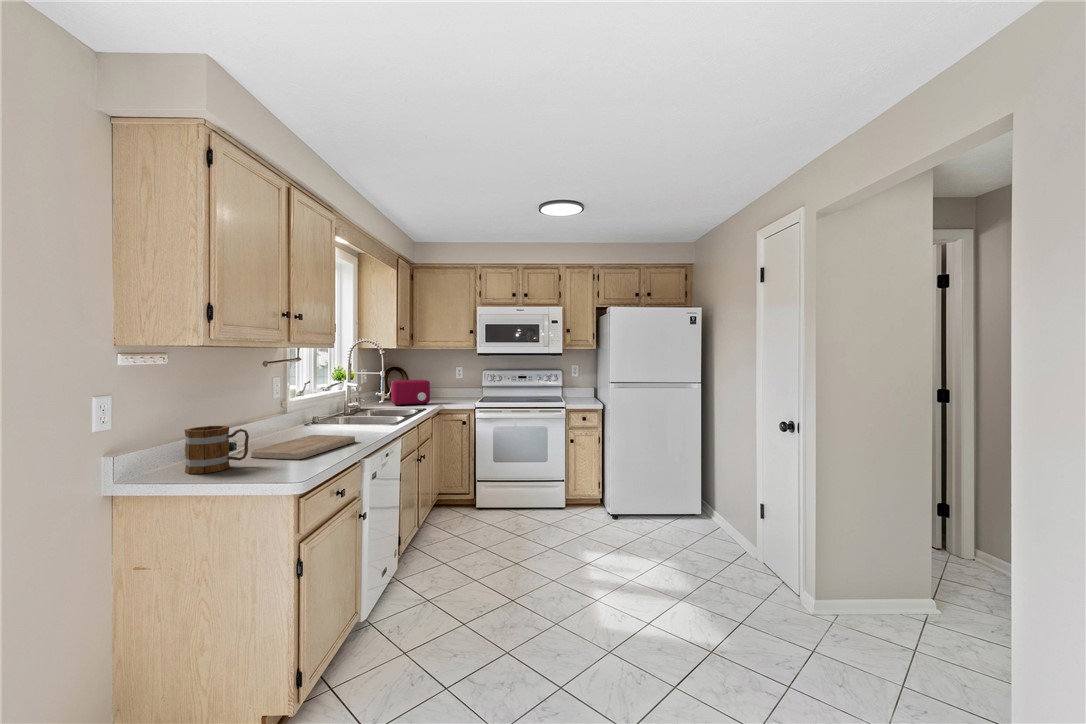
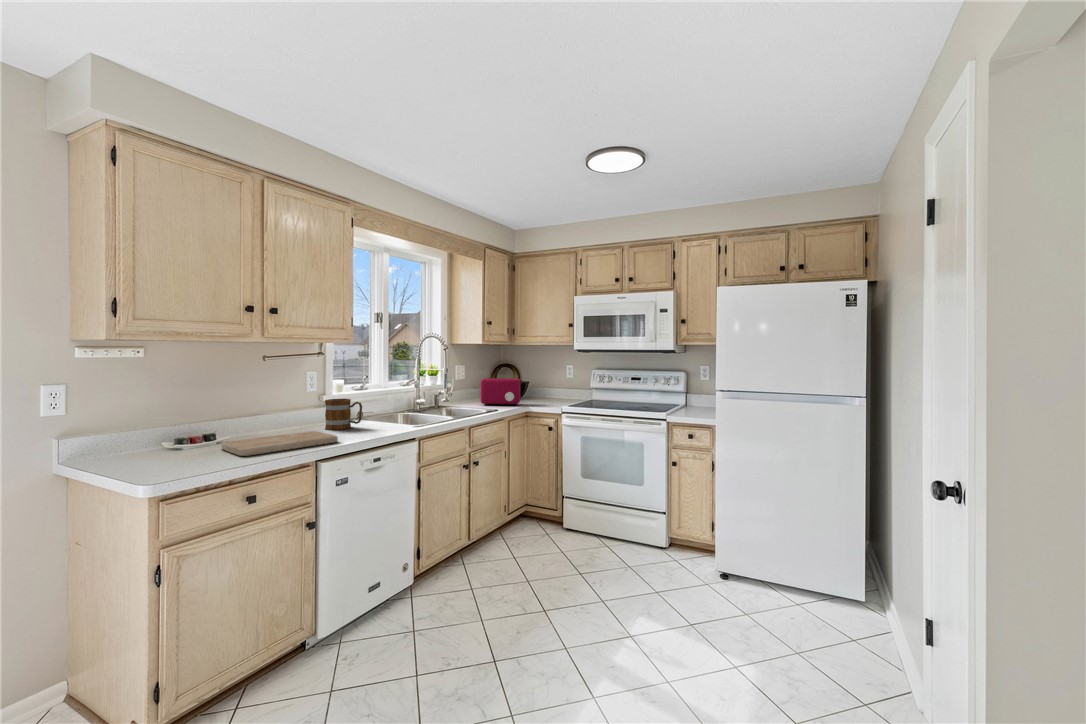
mug: present [185,426,249,474] -> present [325,399,362,430]

